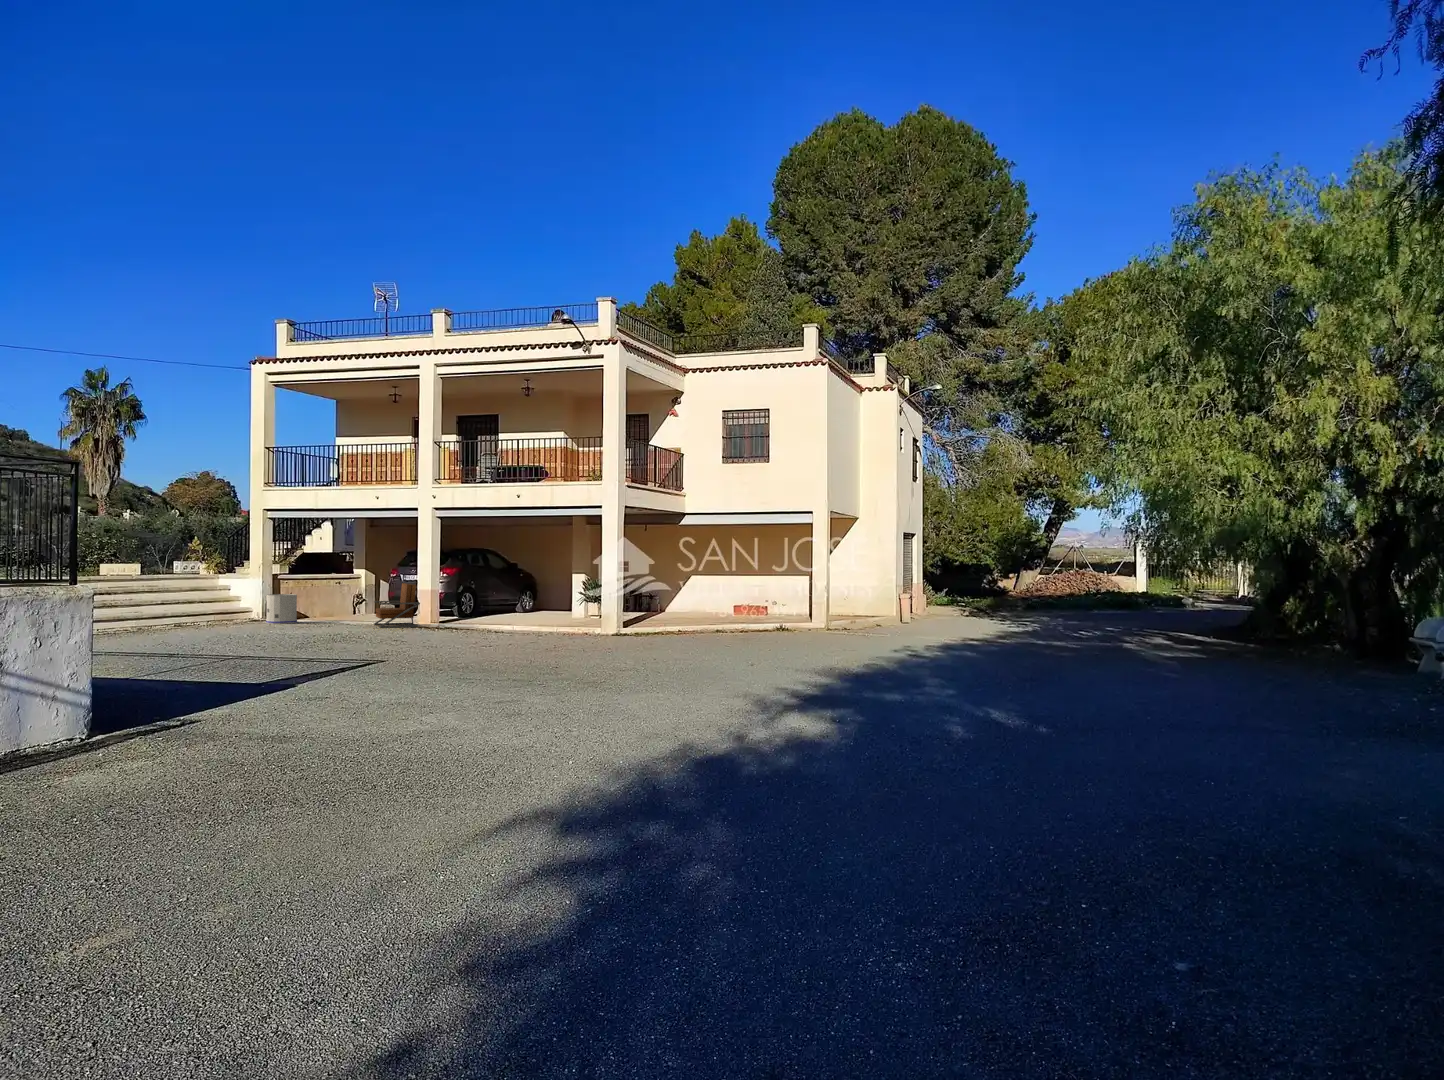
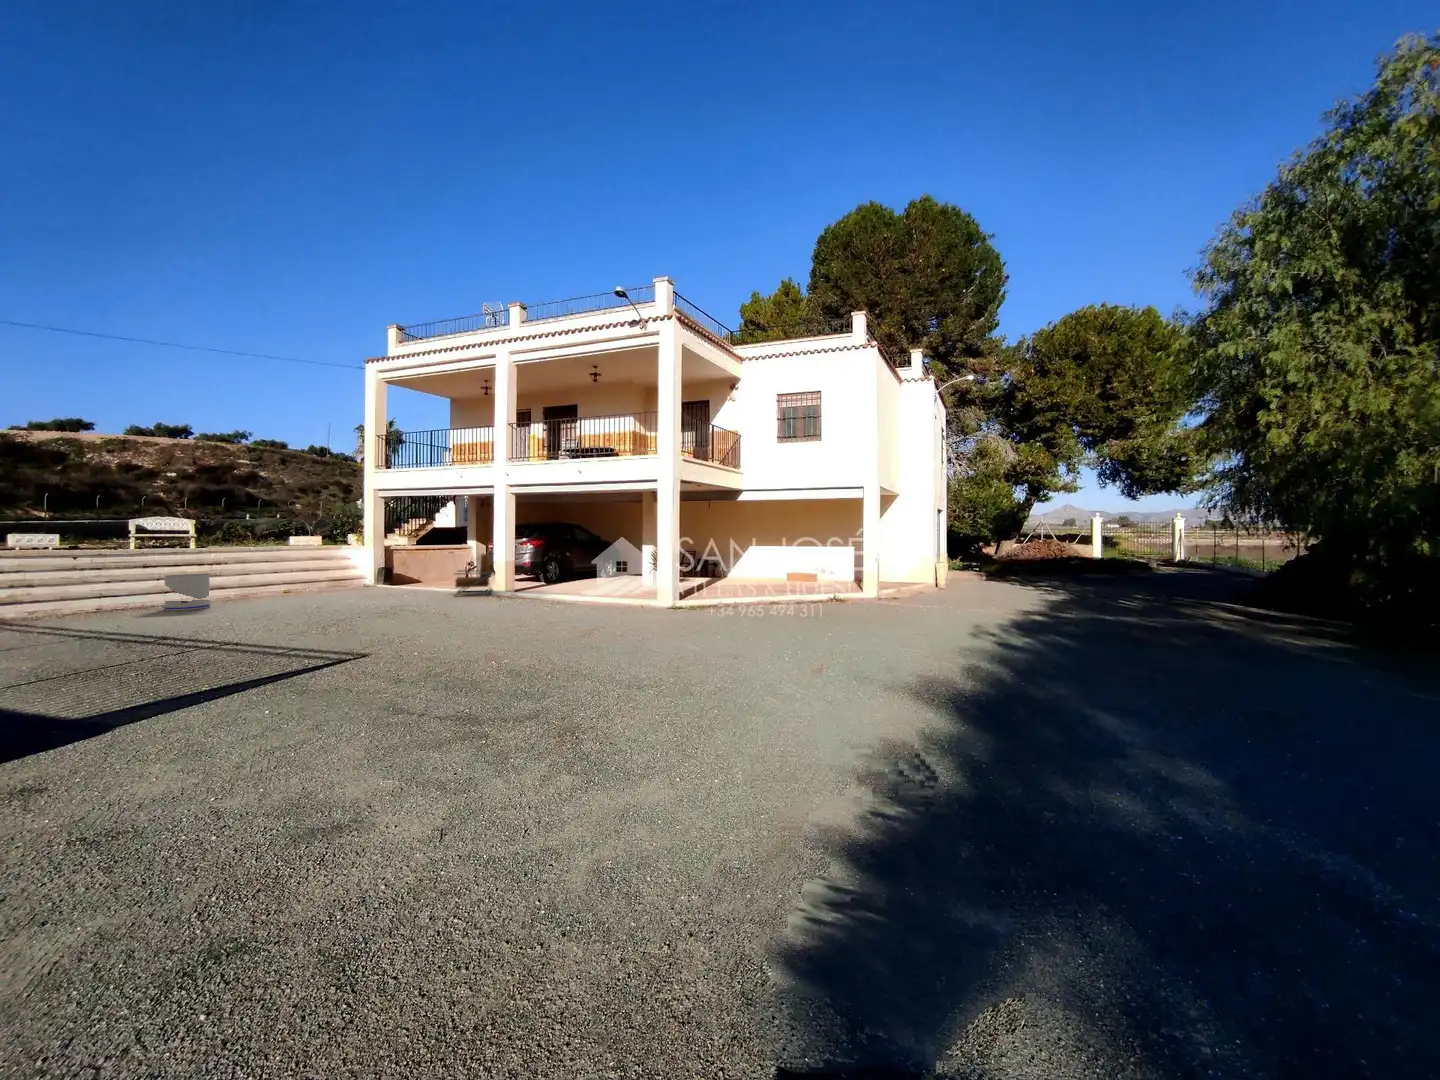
trash can: present [266,594,297,624] -> present [164,574,211,611]

